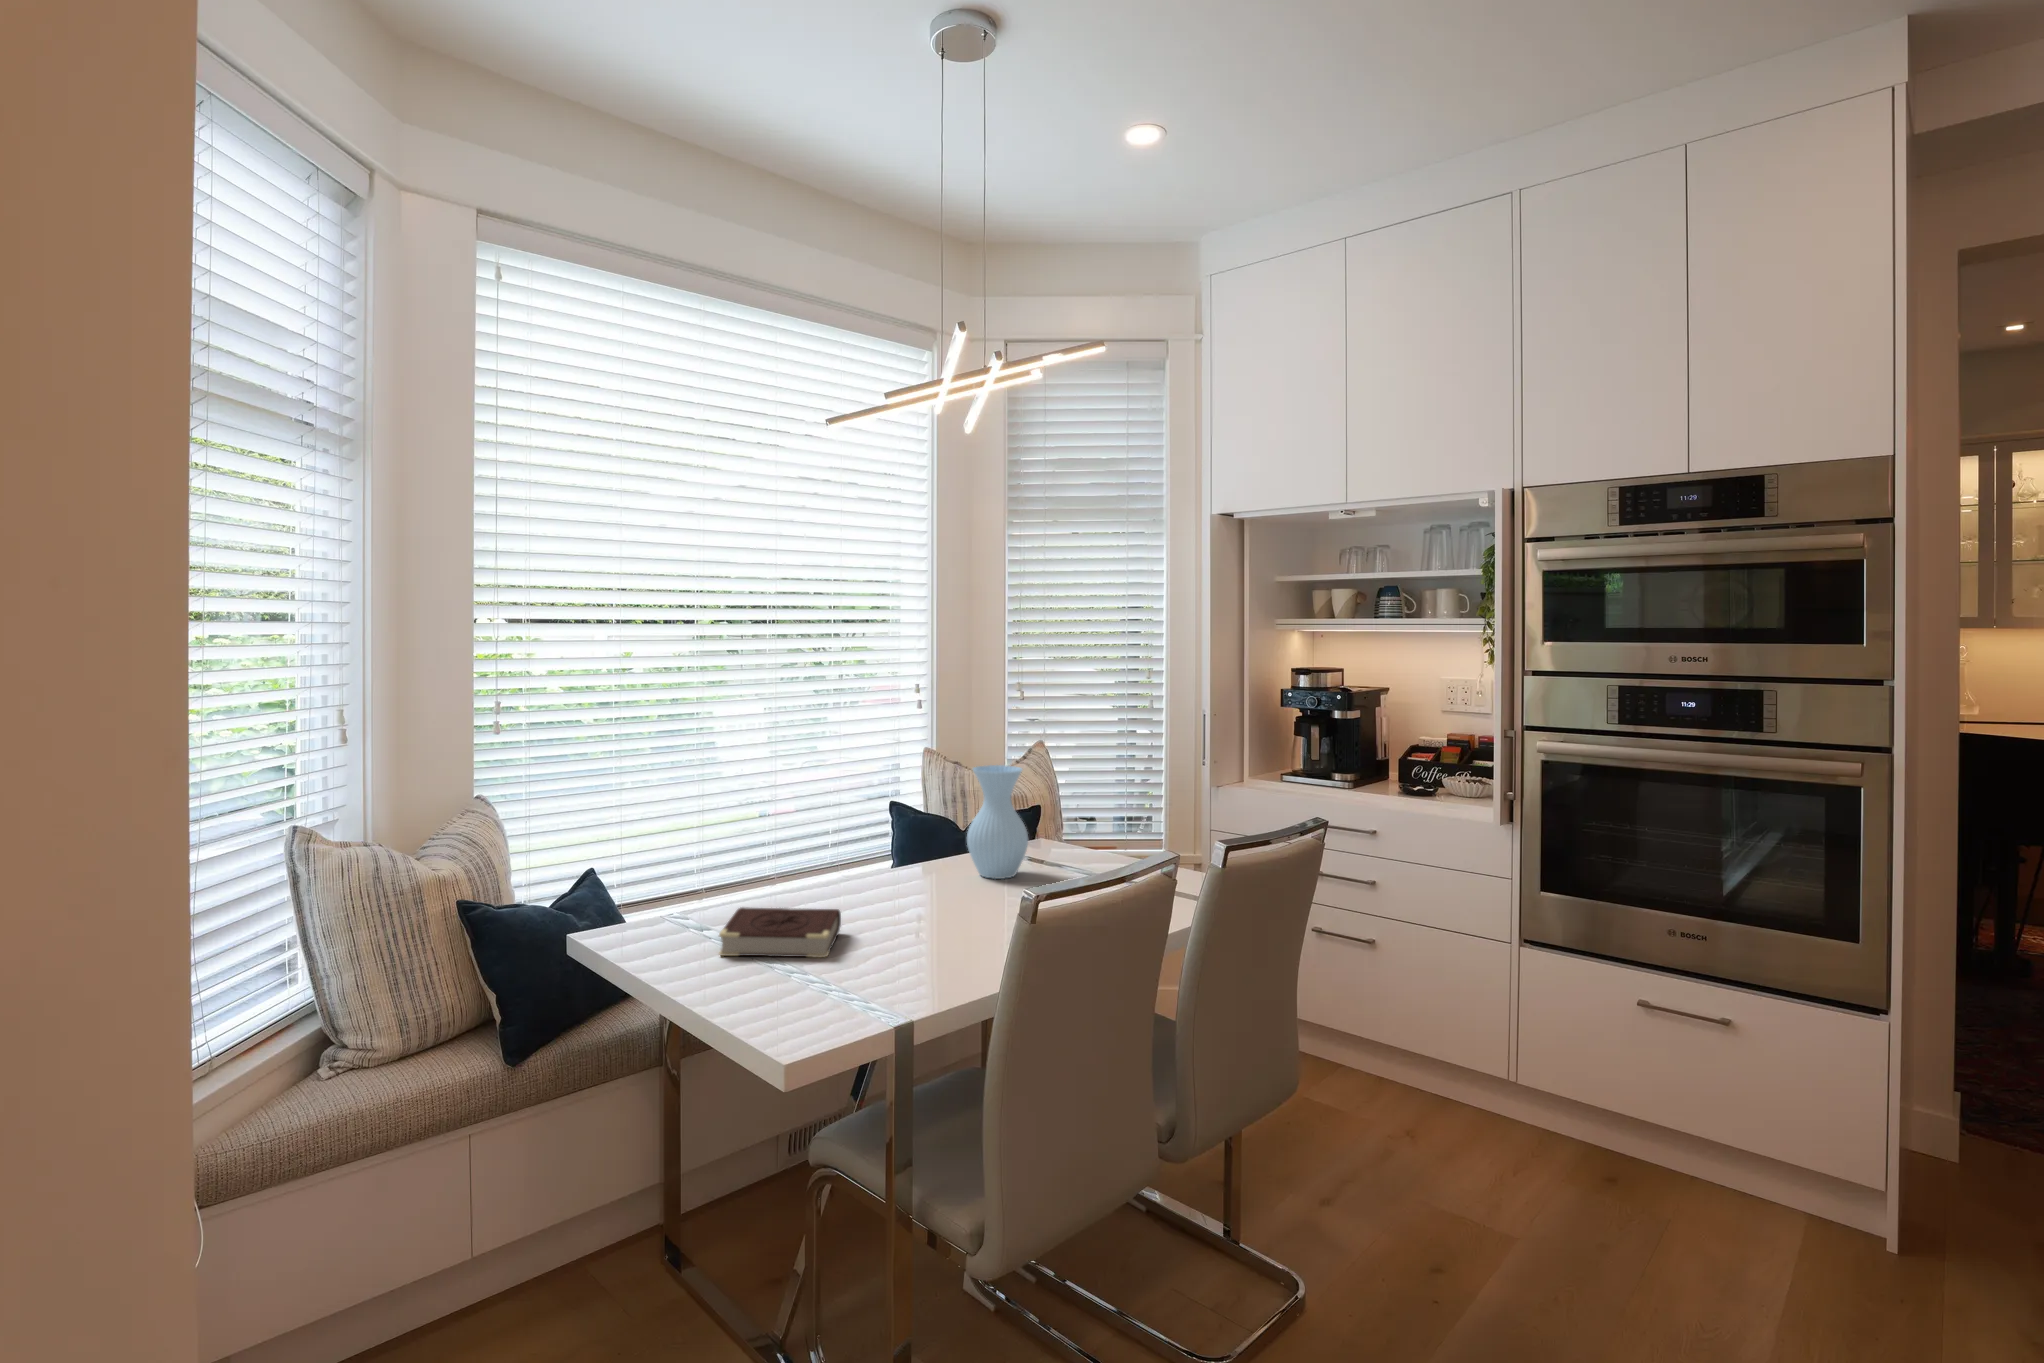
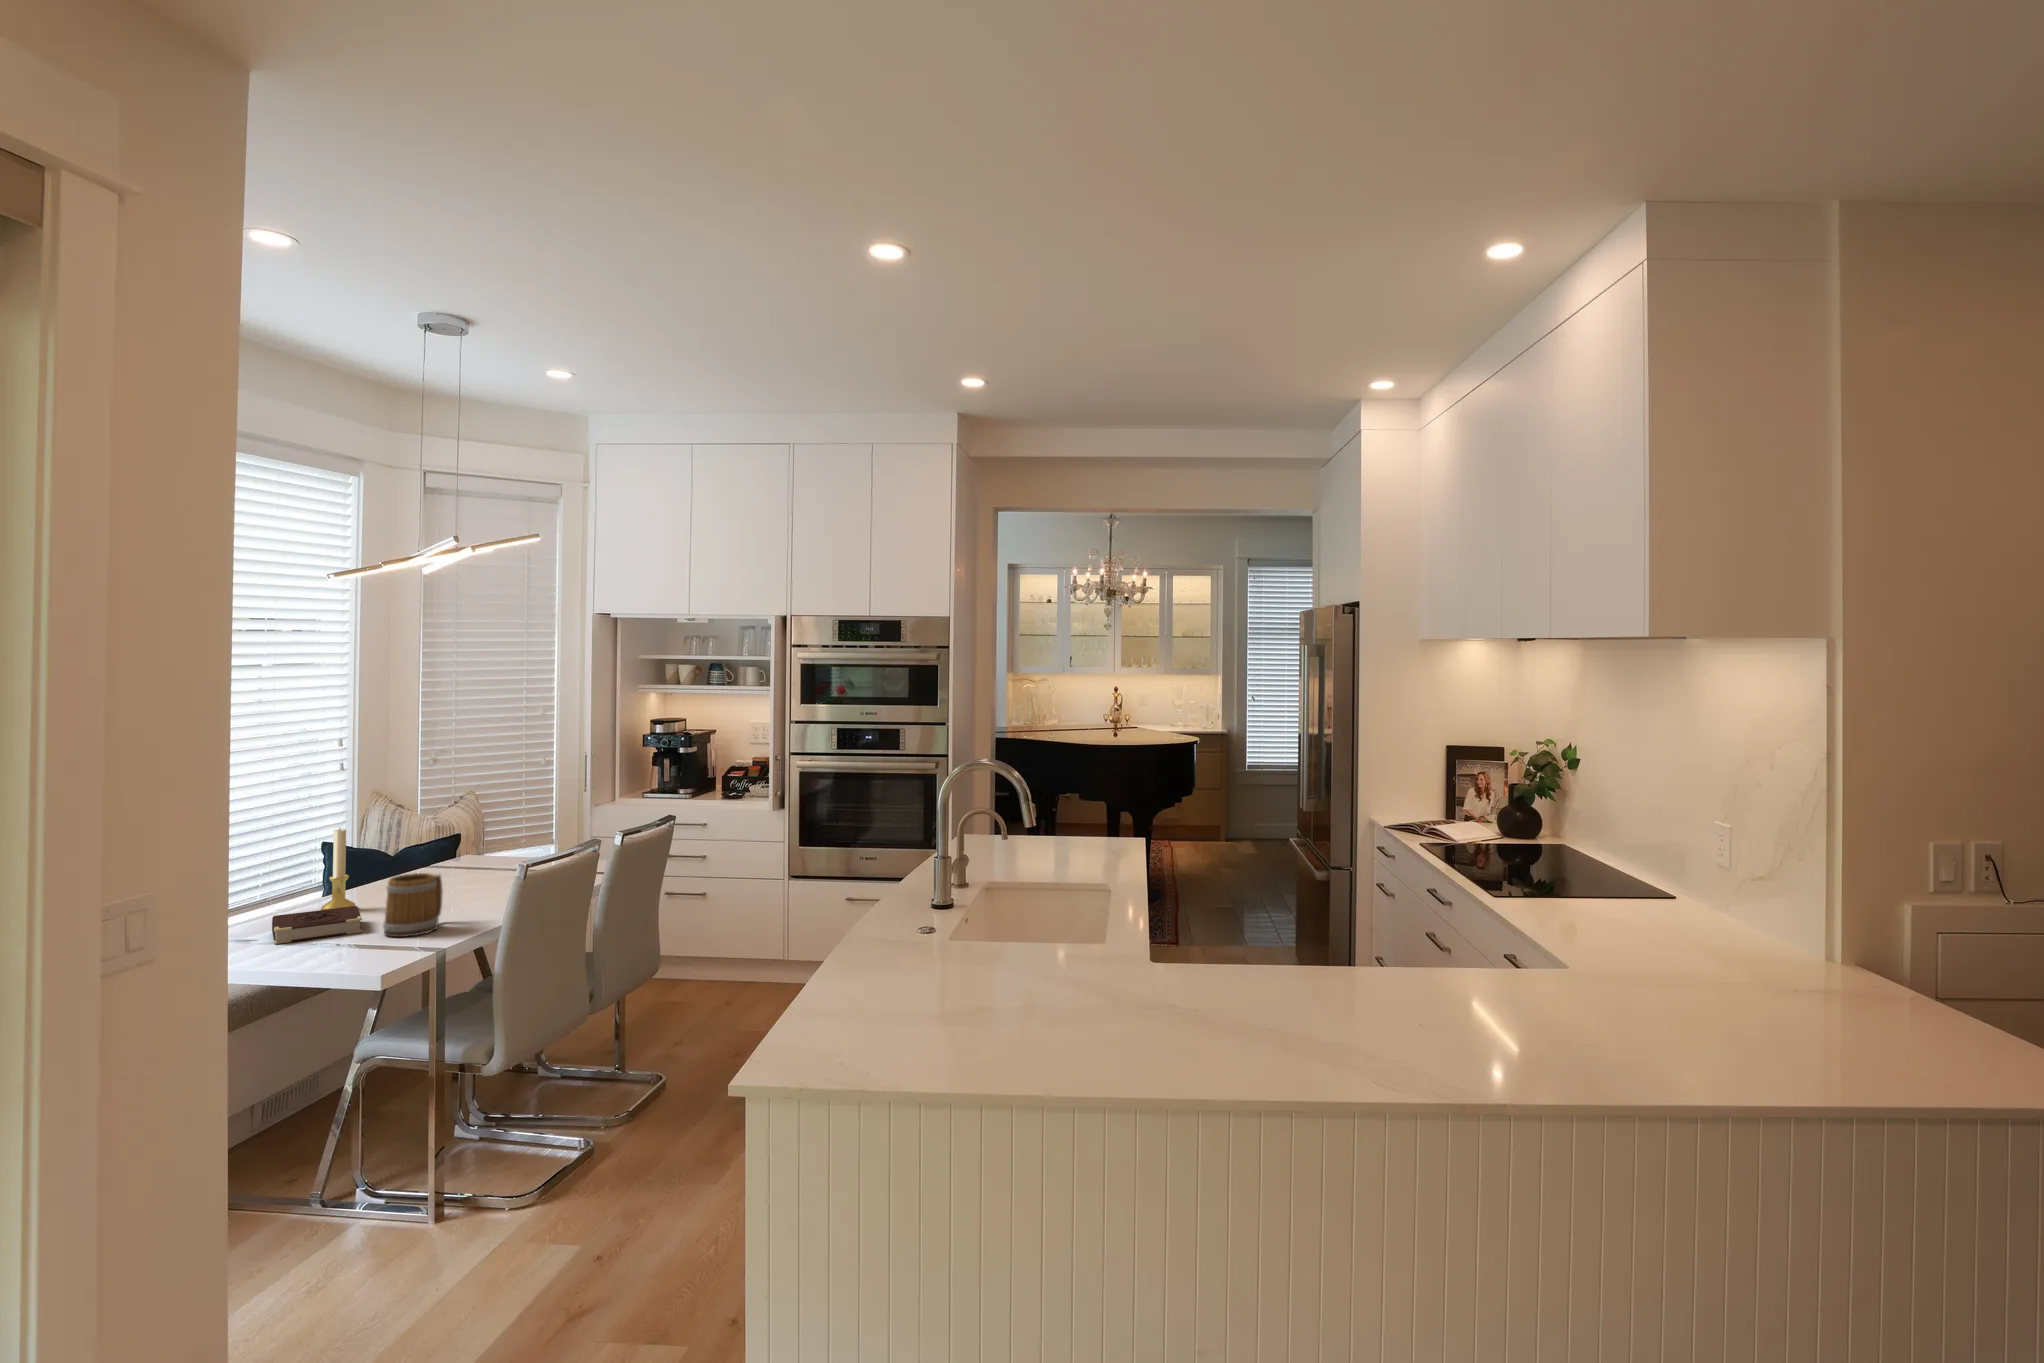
vase: present [967,765,1028,879] -> none [423,803,473,882]
candle holder: none [821,786,862,910] -> present [321,829,355,910]
mug: none [843,875,934,986] -> present [383,873,443,937]

